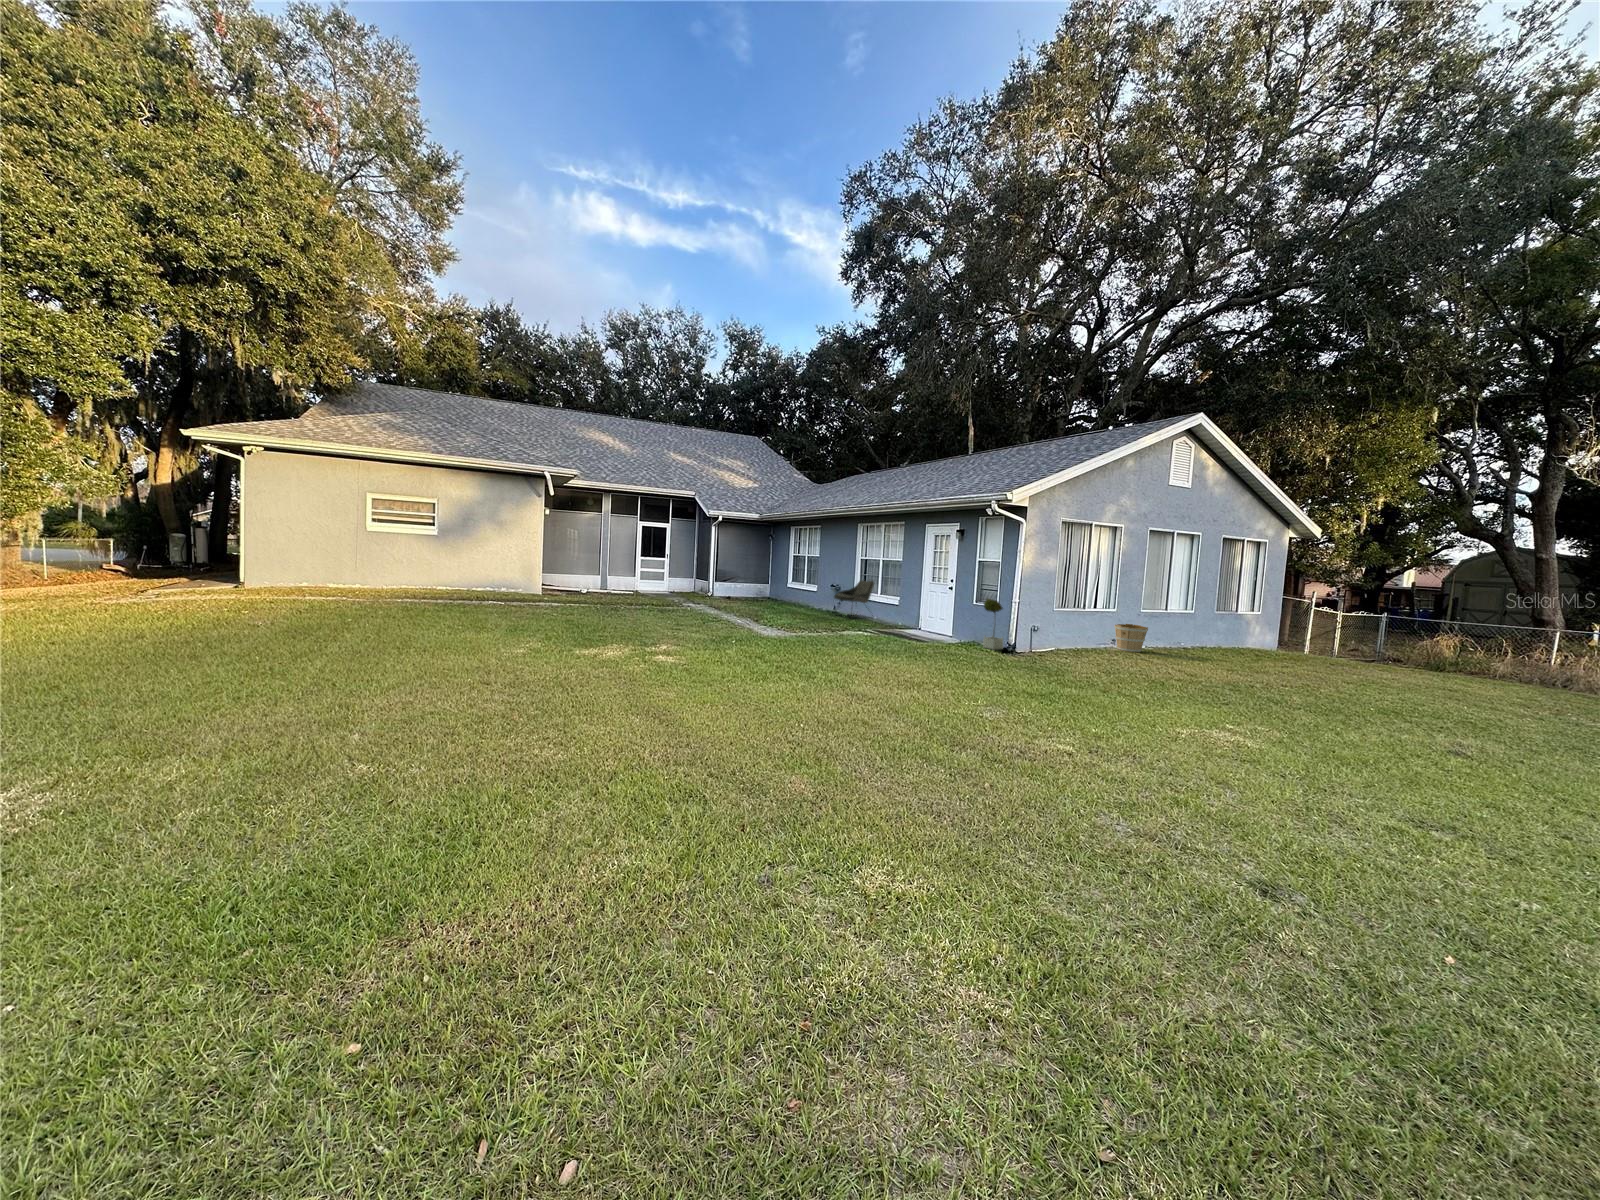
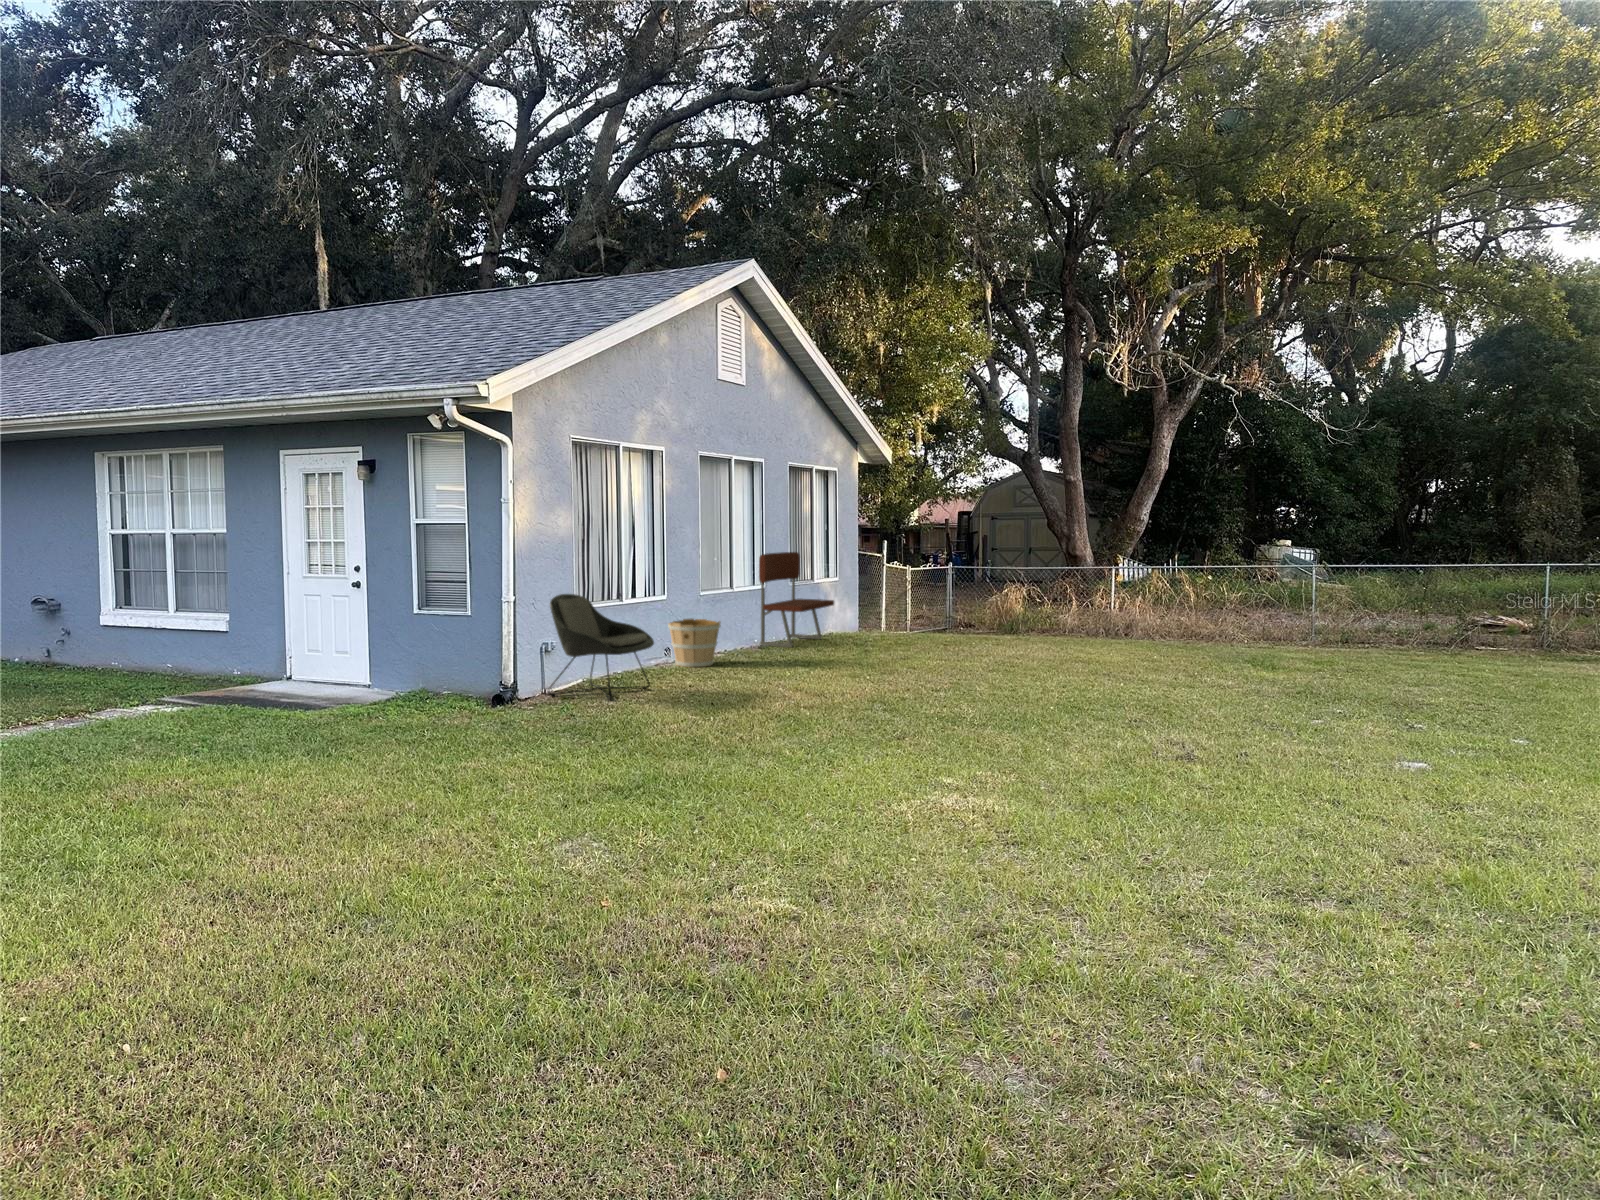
lounge chair: present [834,580,874,616] -> present [548,594,654,701]
bench: none [1184,592,1247,651] -> present [759,552,834,647]
potted tree: present [983,599,1003,650] -> none [443,600,494,705]

